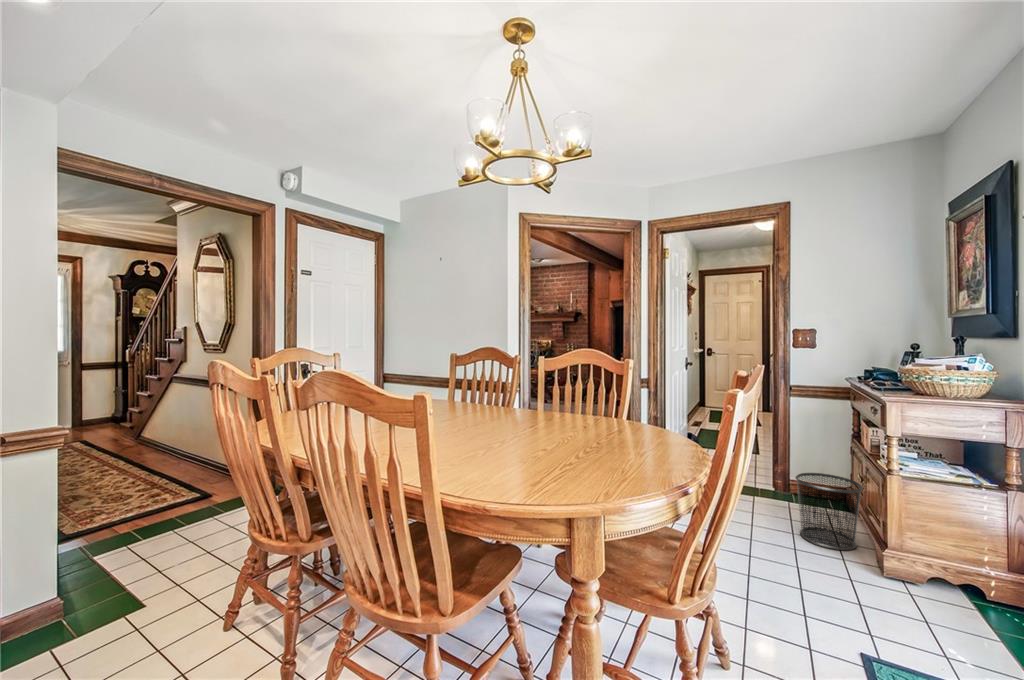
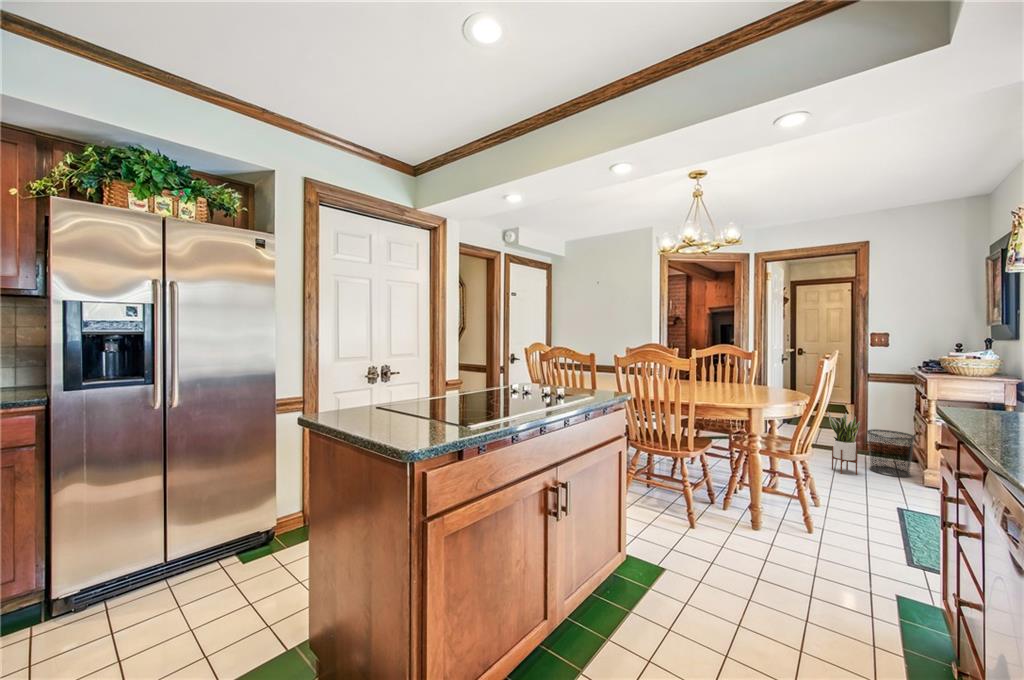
potted plant: none [742,451,788,551] -> present [828,412,860,475]

